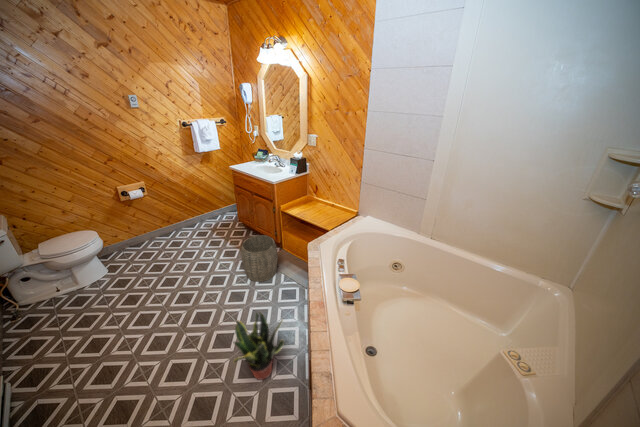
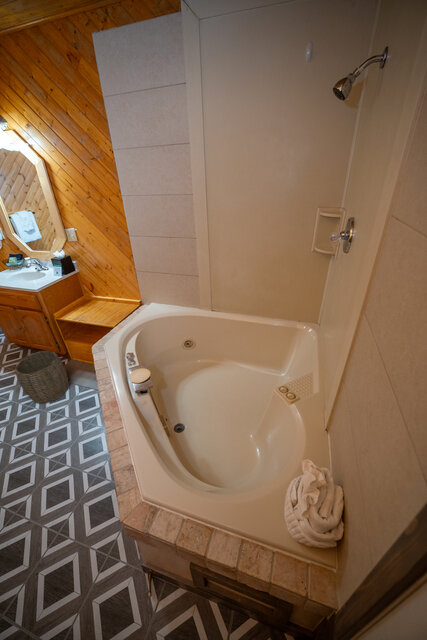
potted plant: present [233,313,284,380] -> none [20,429,86,498]

